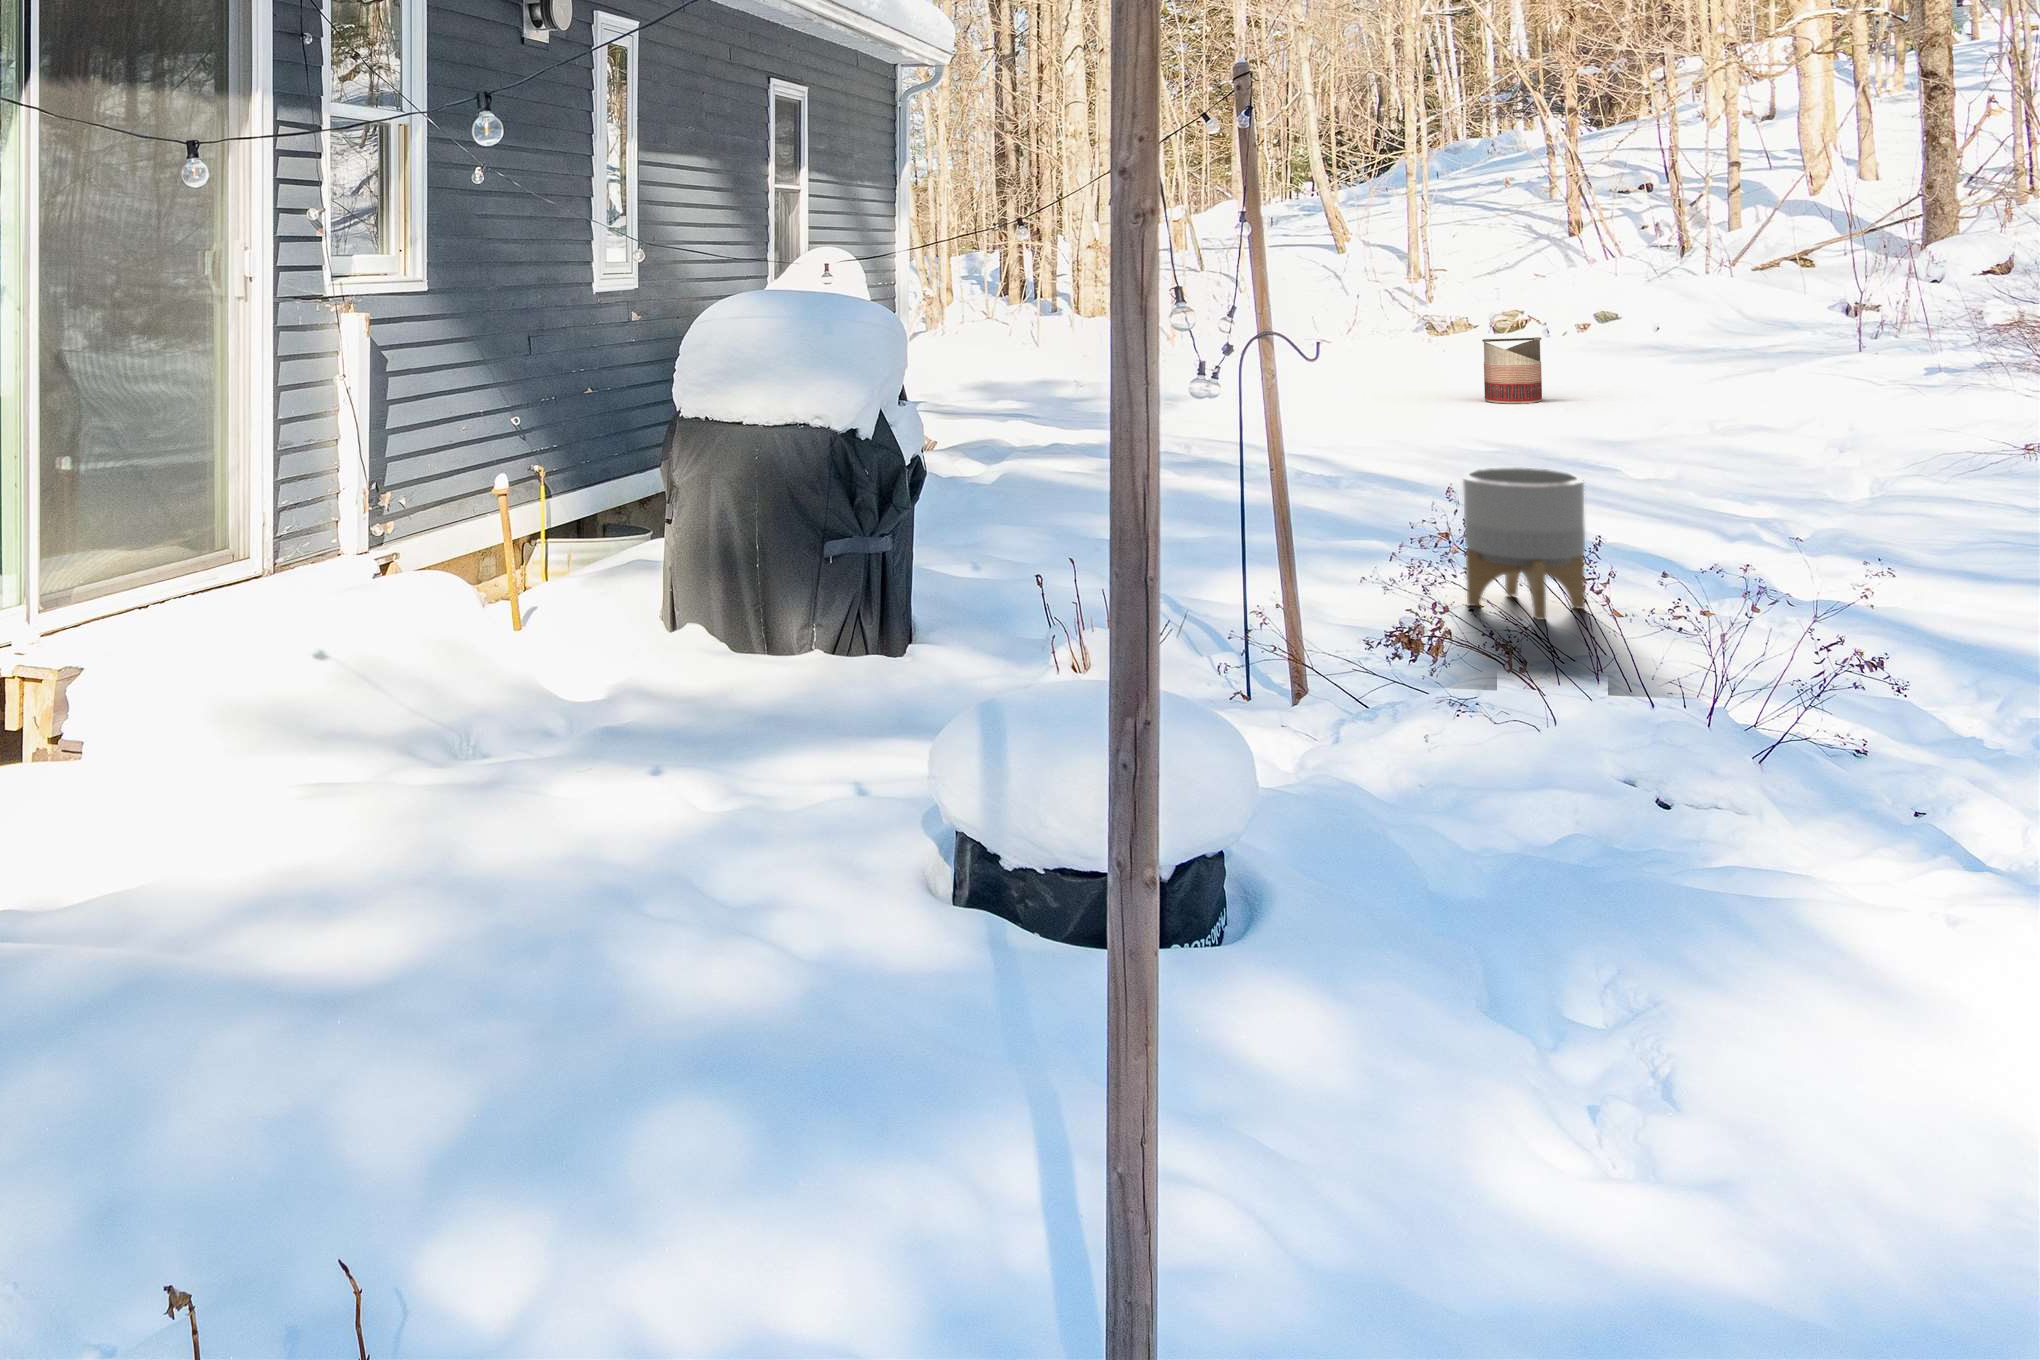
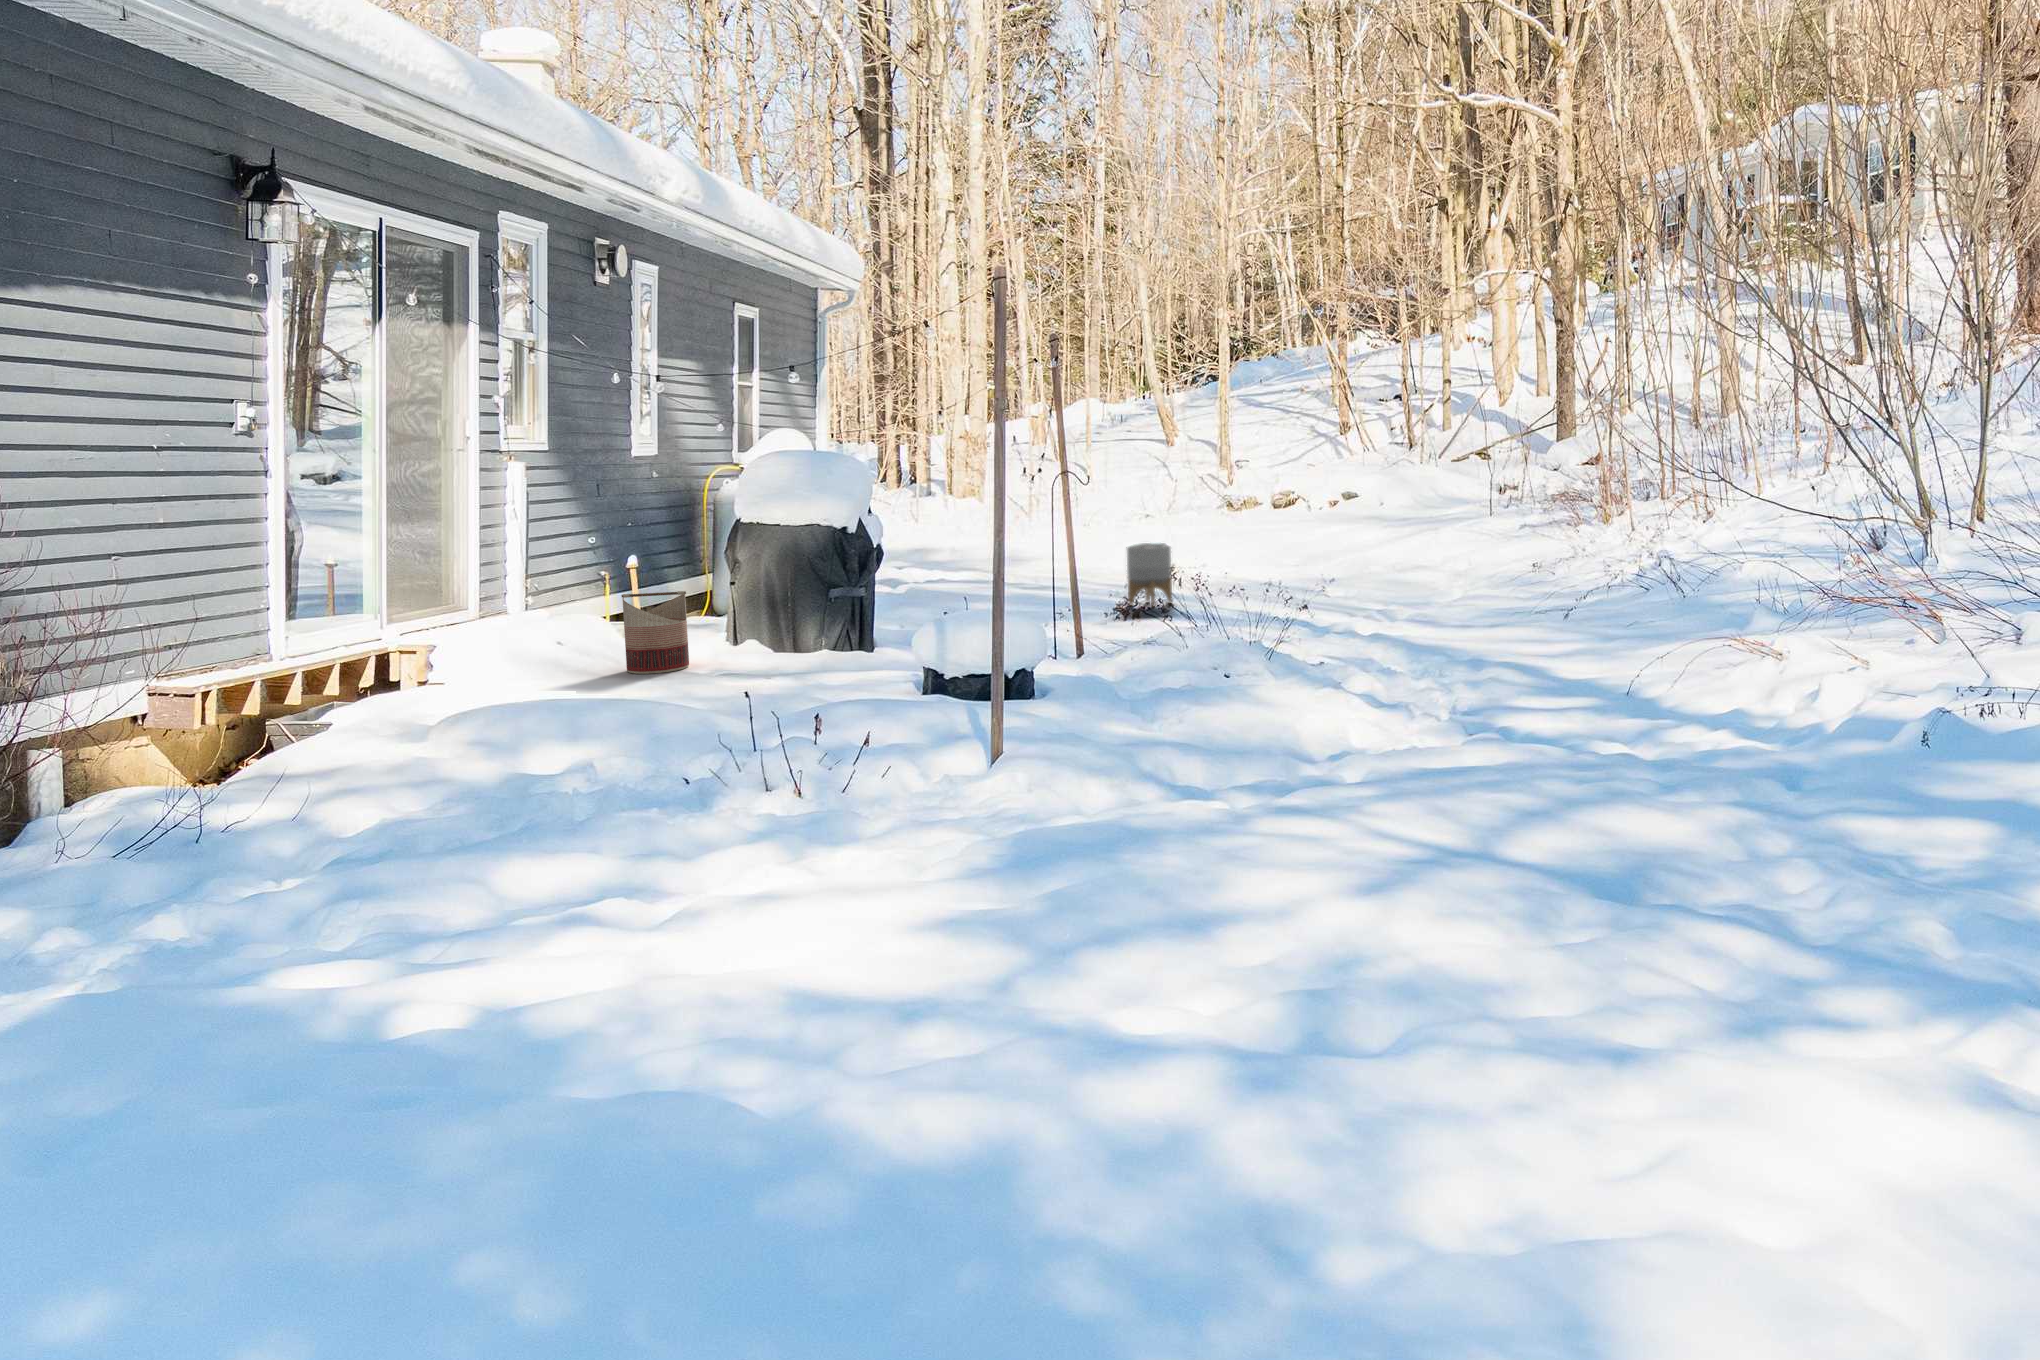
basket: present [1482,337,1542,404] -> present [622,591,689,674]

